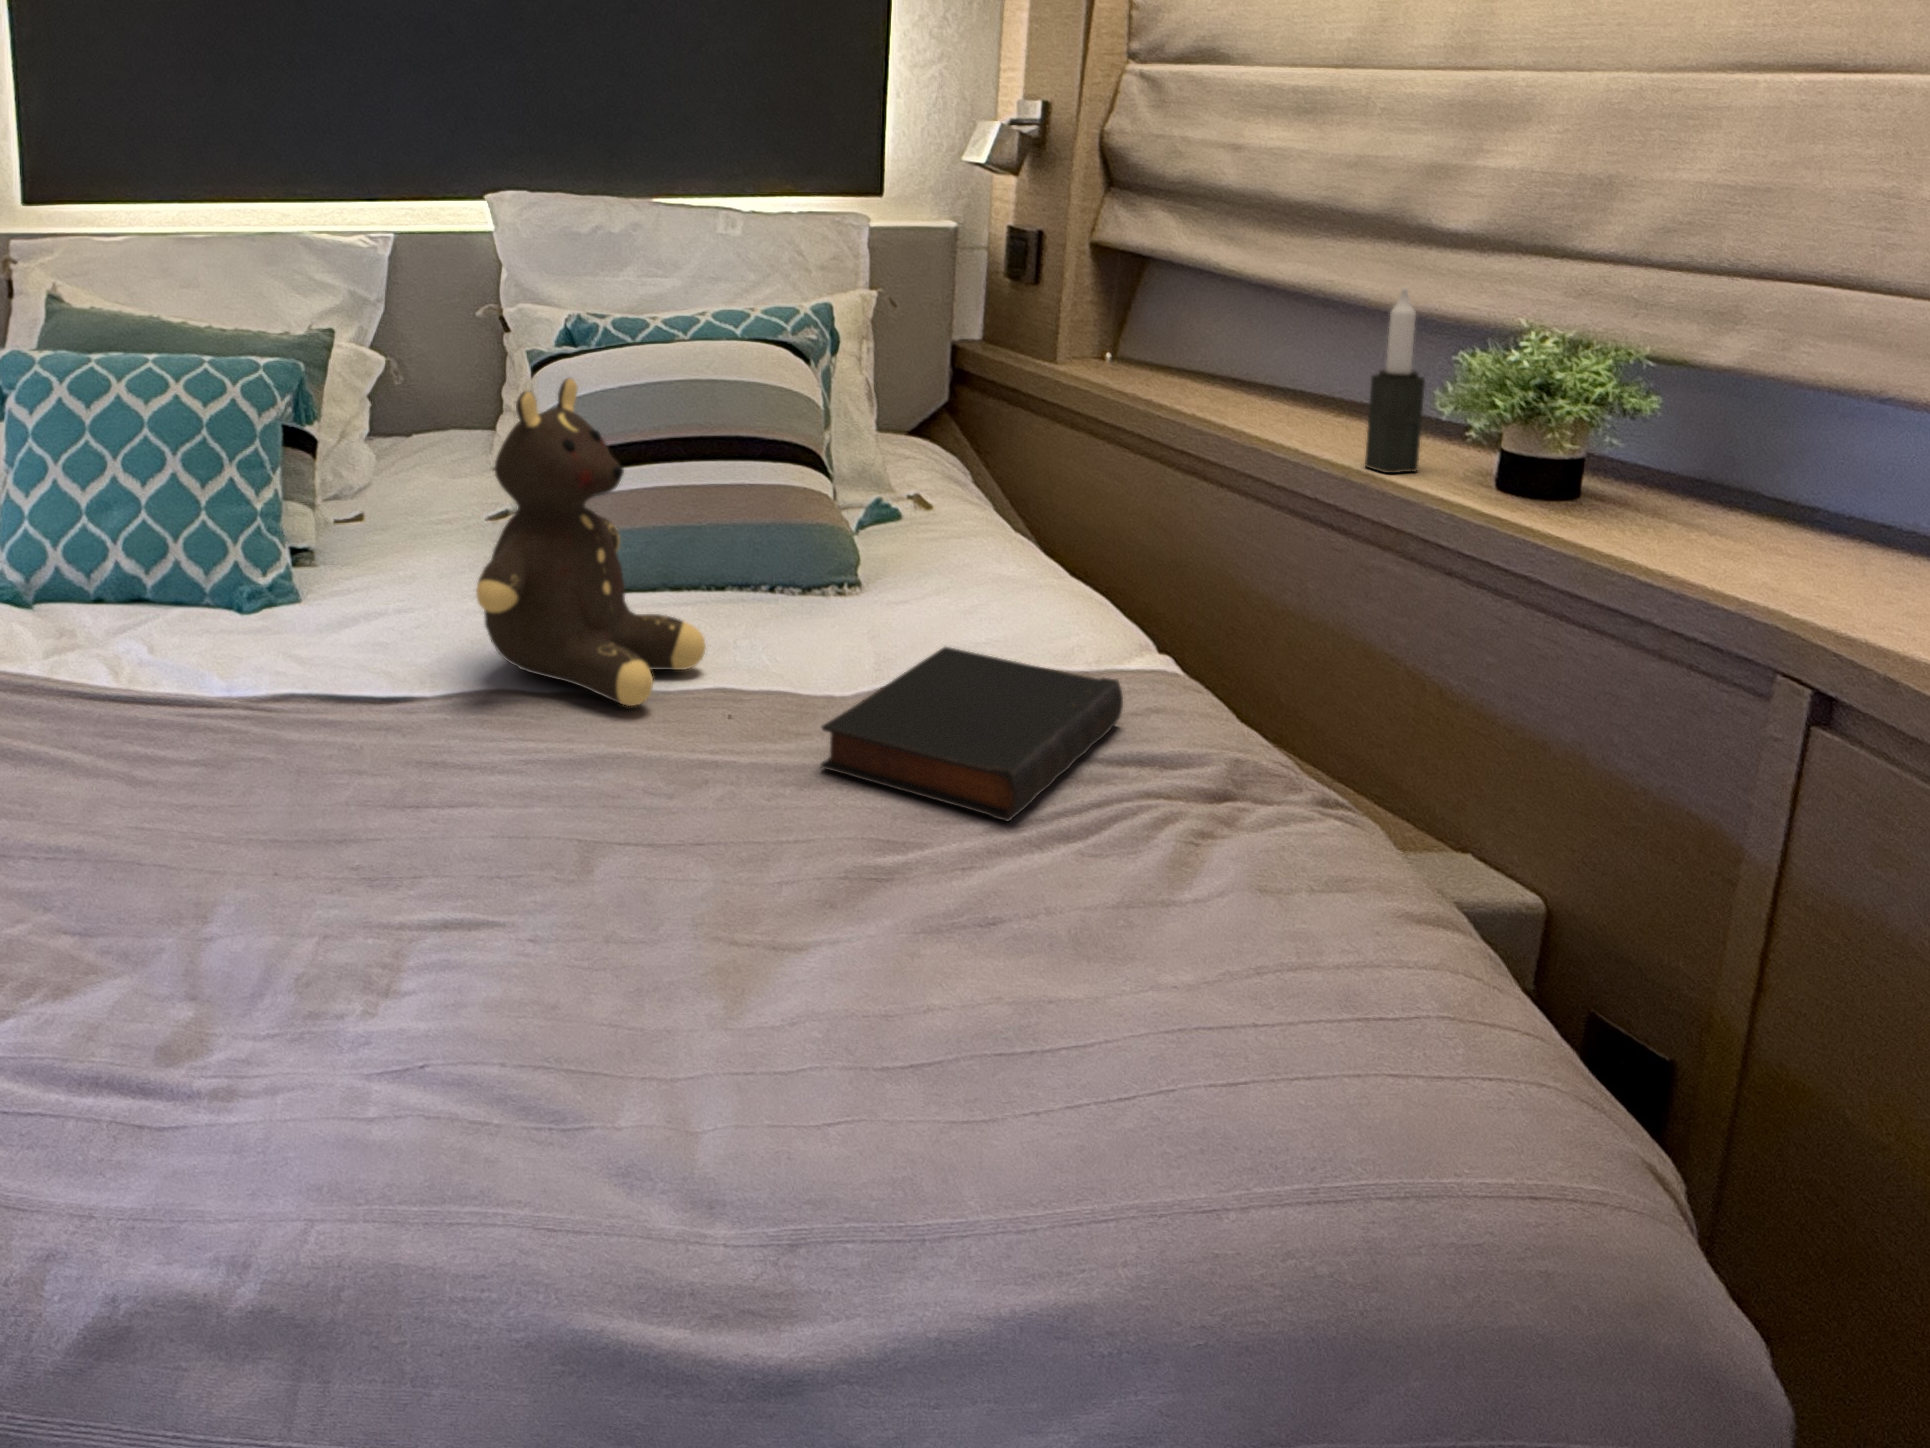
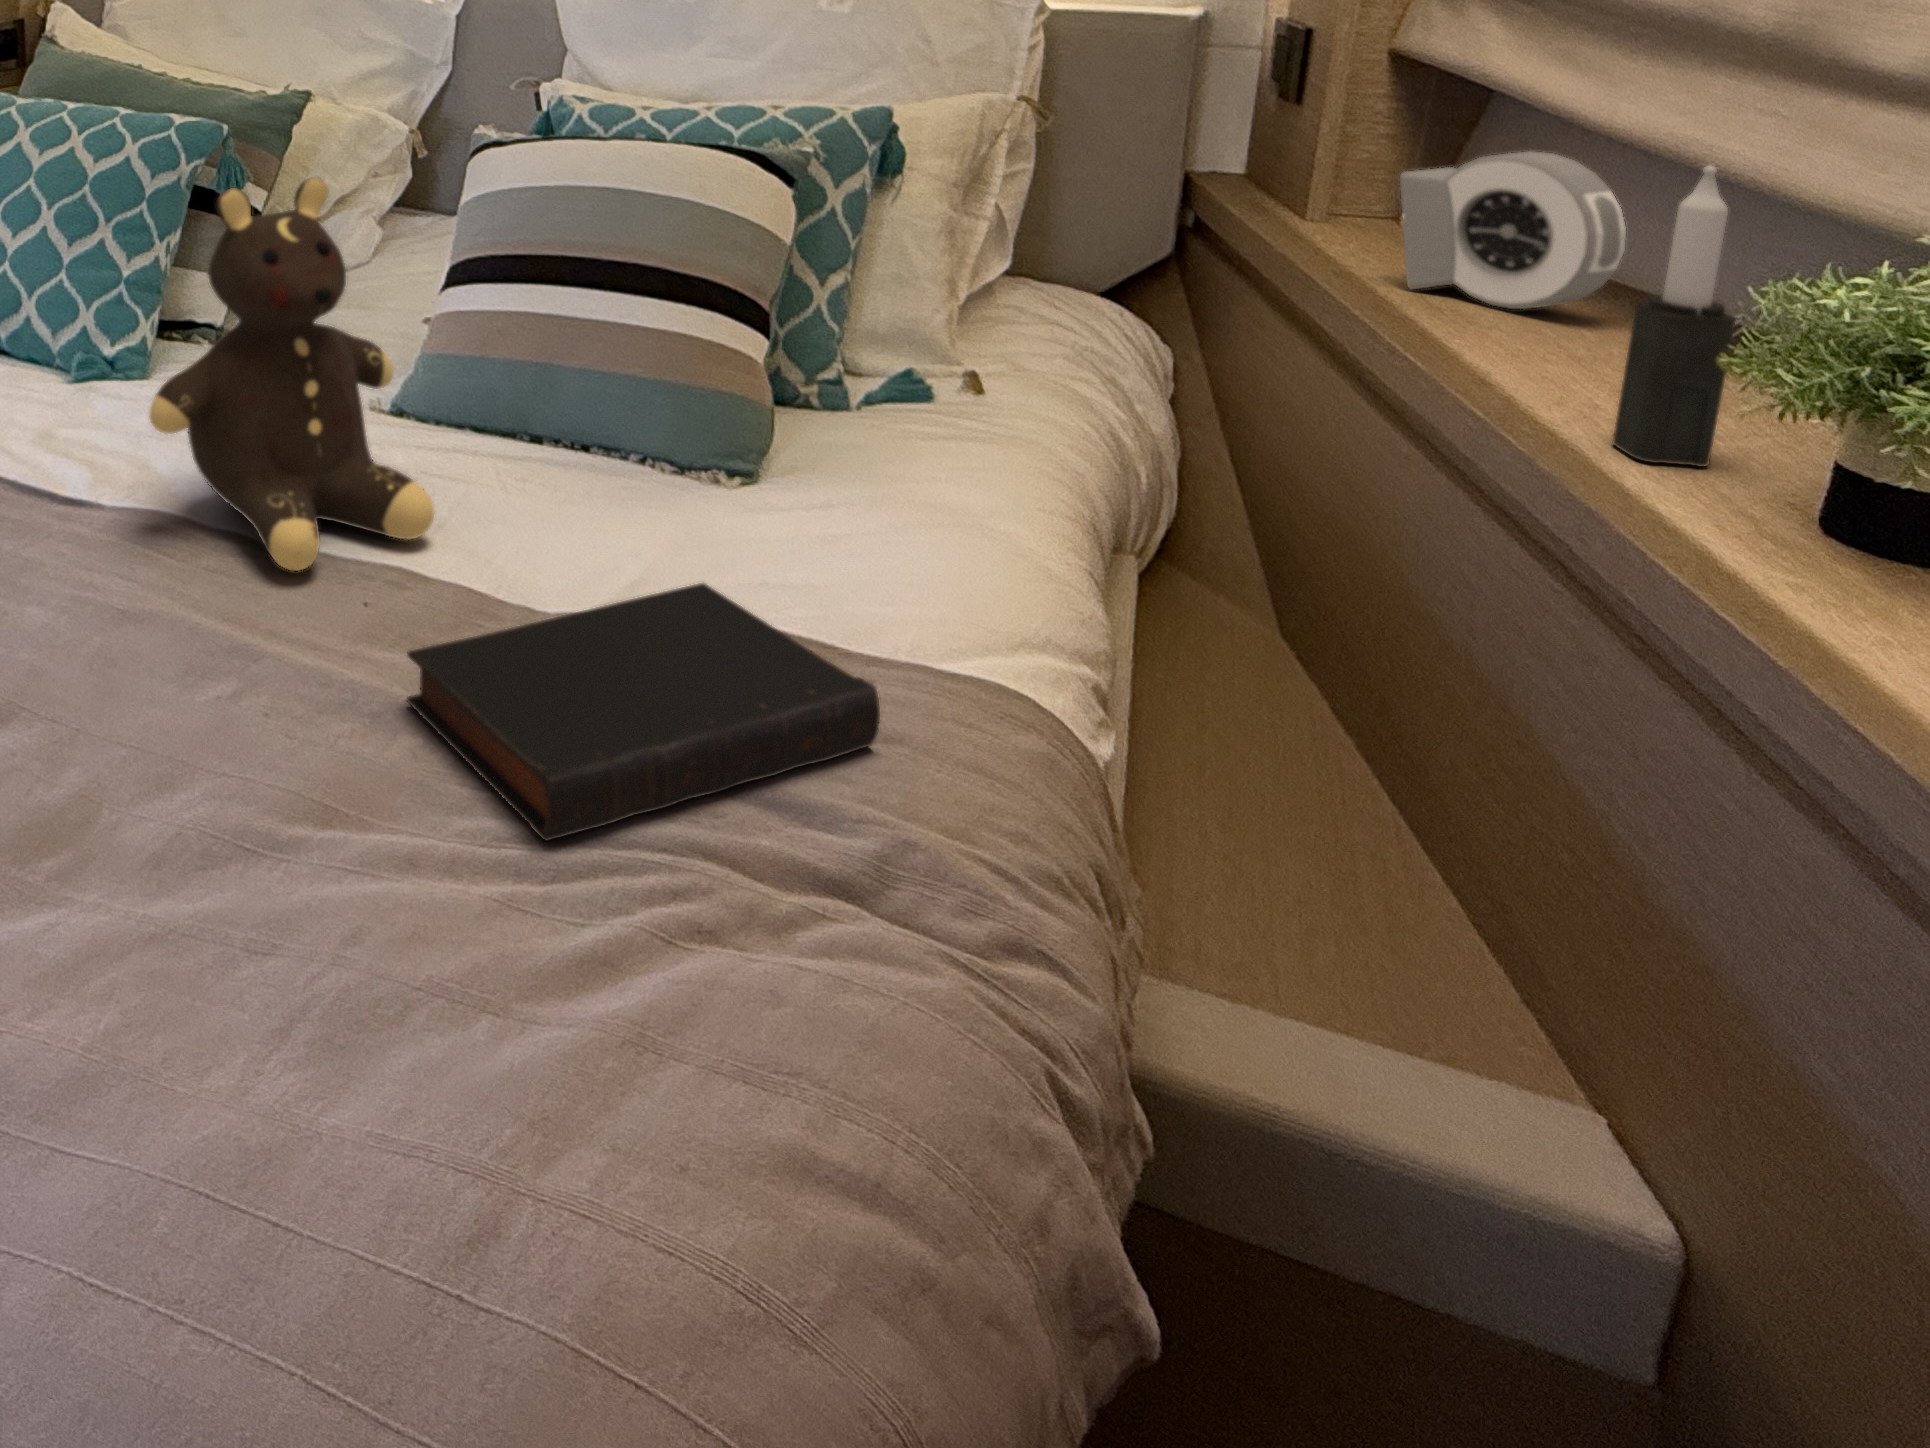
alarm clock: none [1155,300,1289,404] -> present [1400,152,1626,309]

